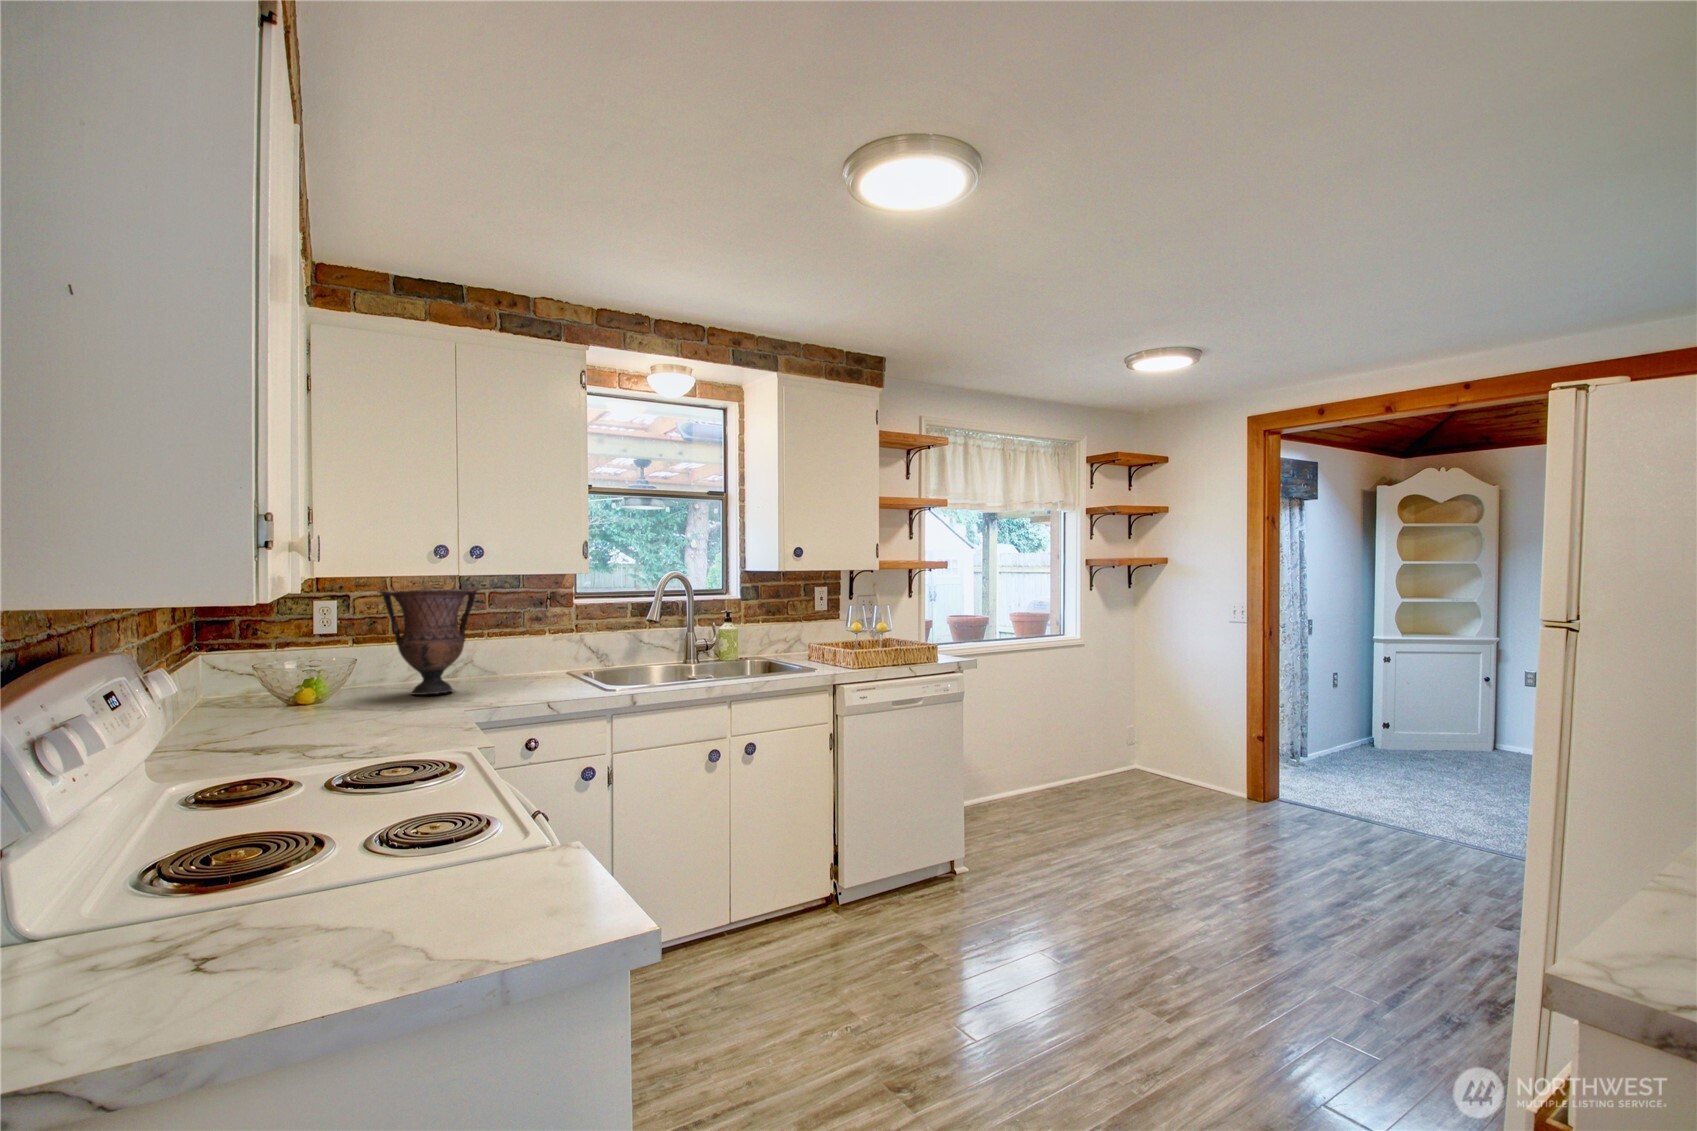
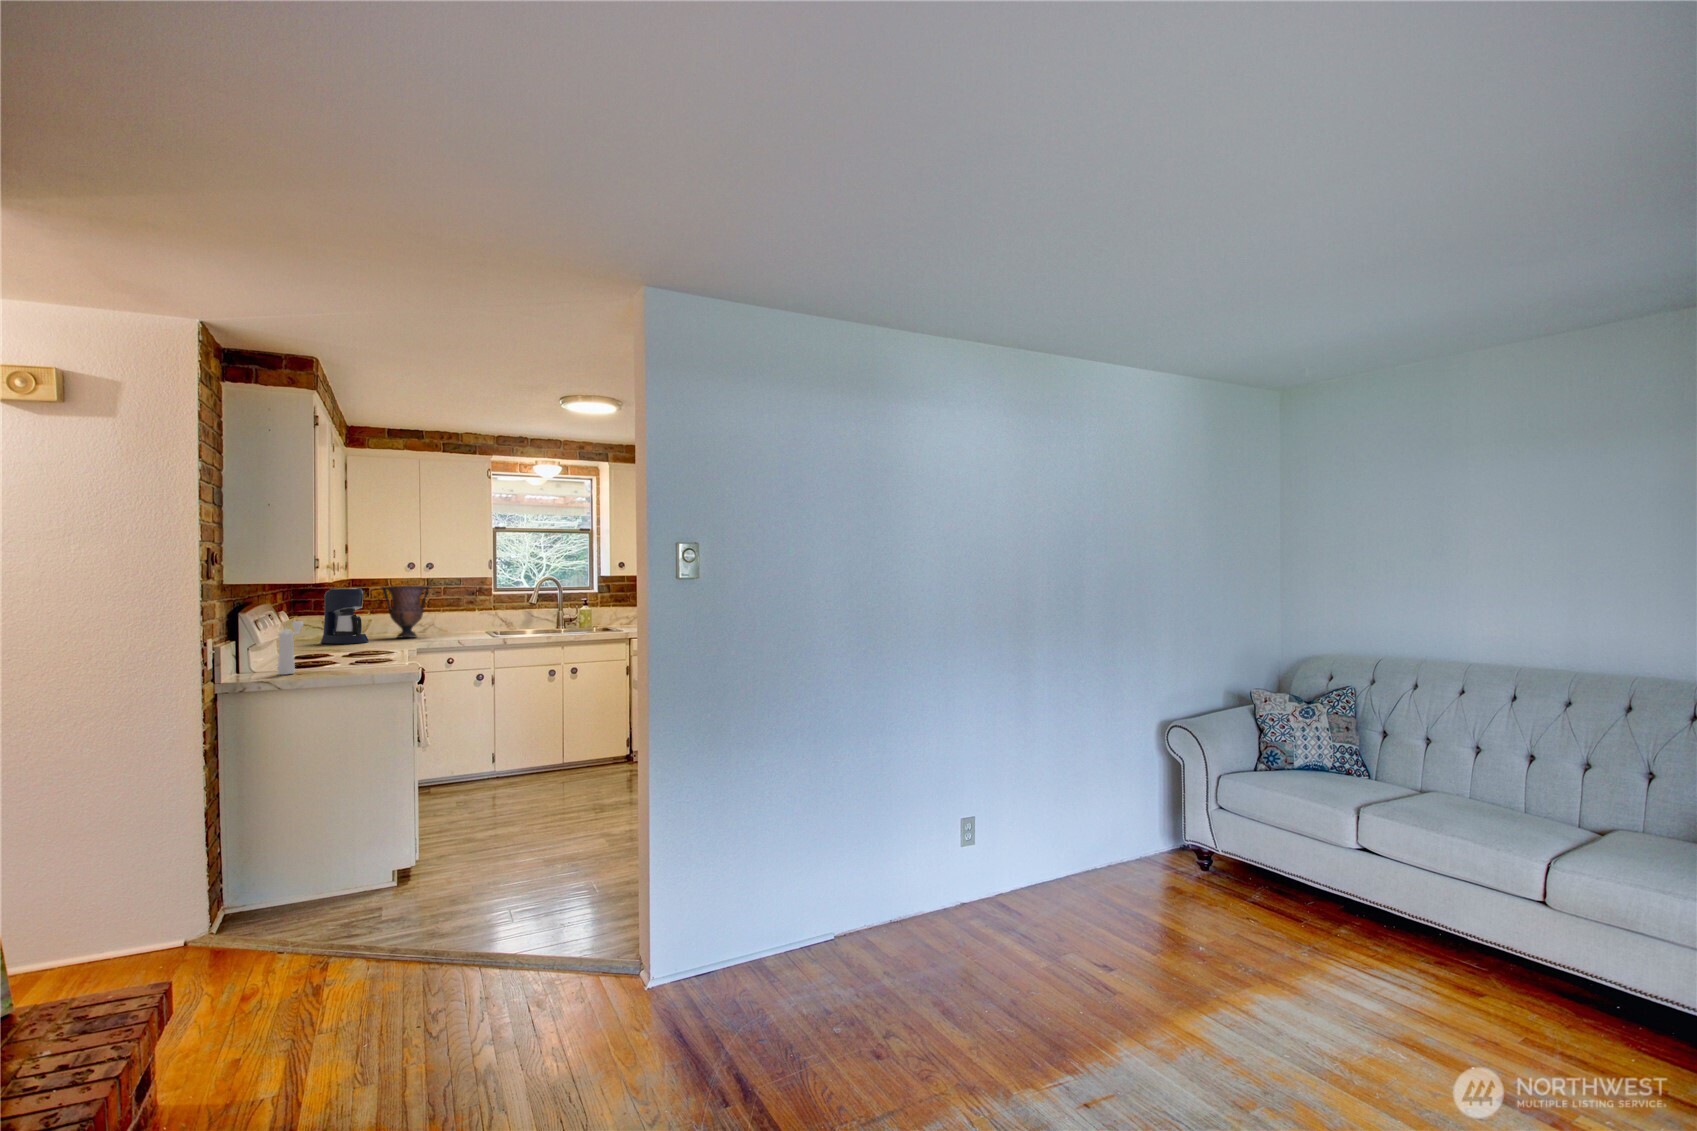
coffee maker: none [253,596,363,722] -> present [321,588,369,644]
pepper mill: none [114,757,232,1025] -> present [278,621,303,675]

